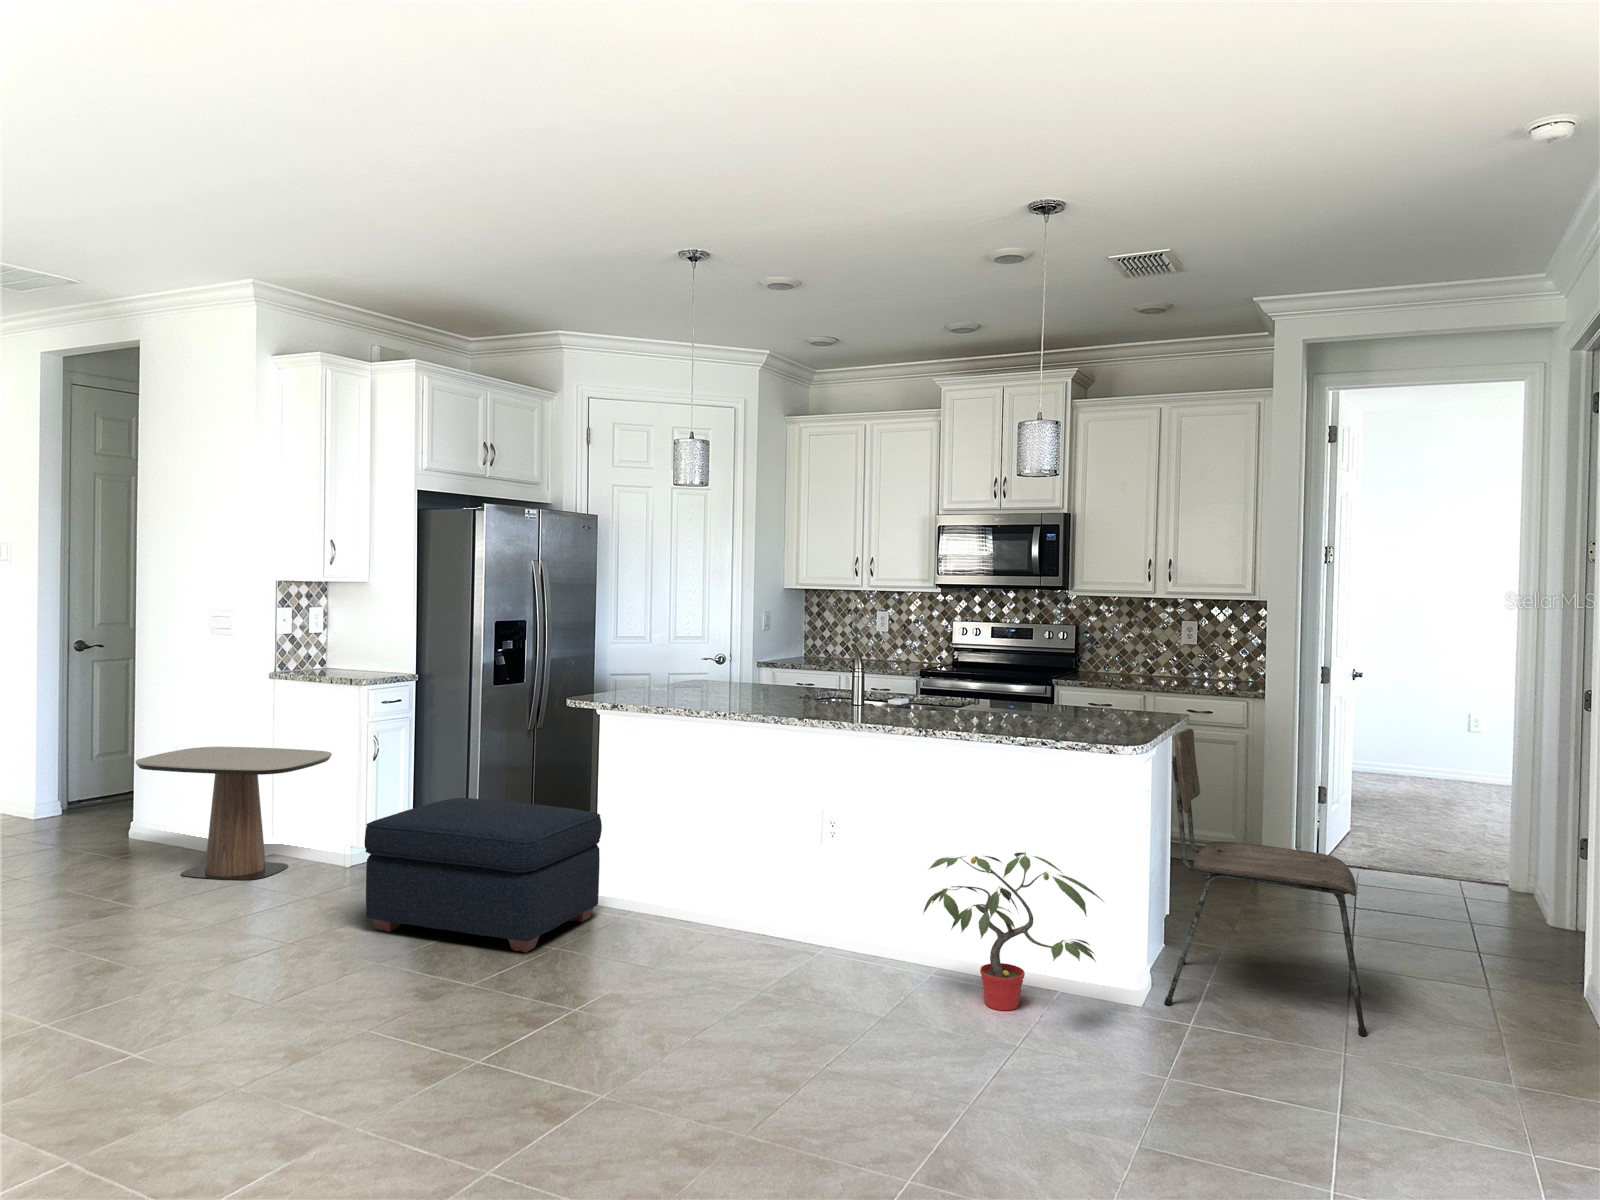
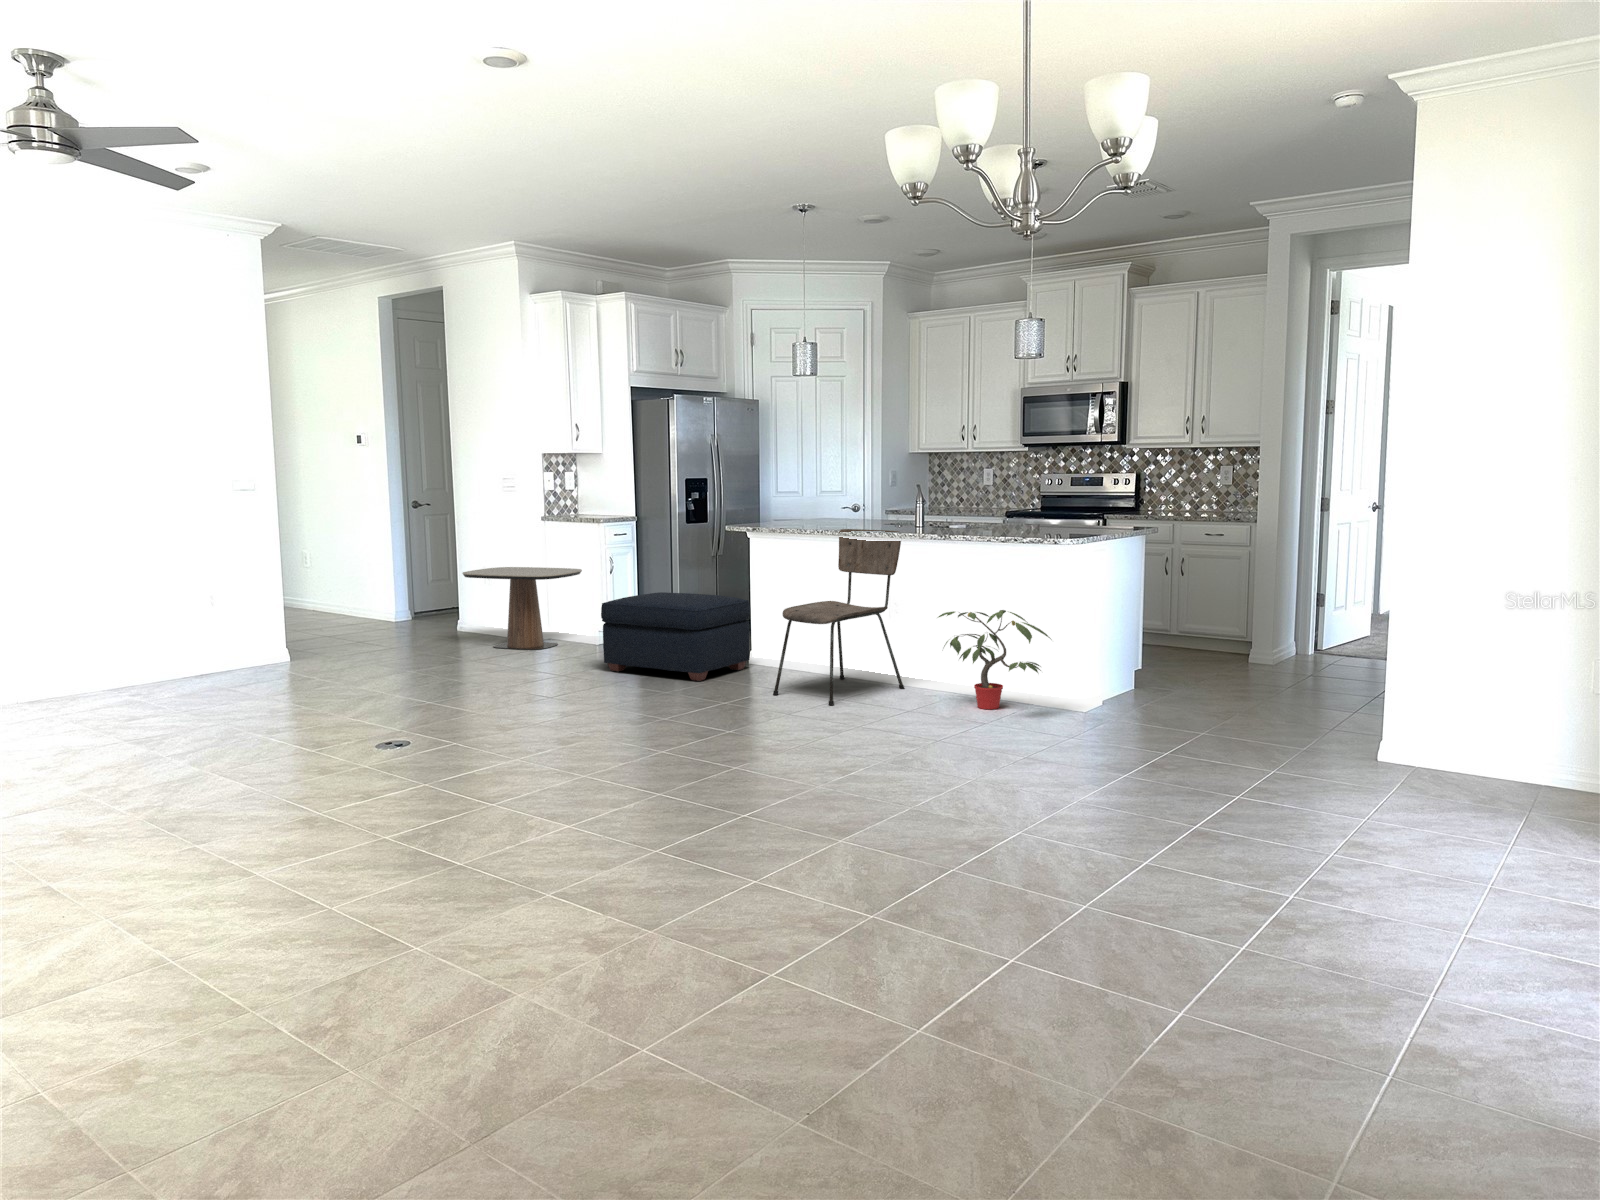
dining chair: present [1164,728,1367,1036] -> present [773,529,904,705]

